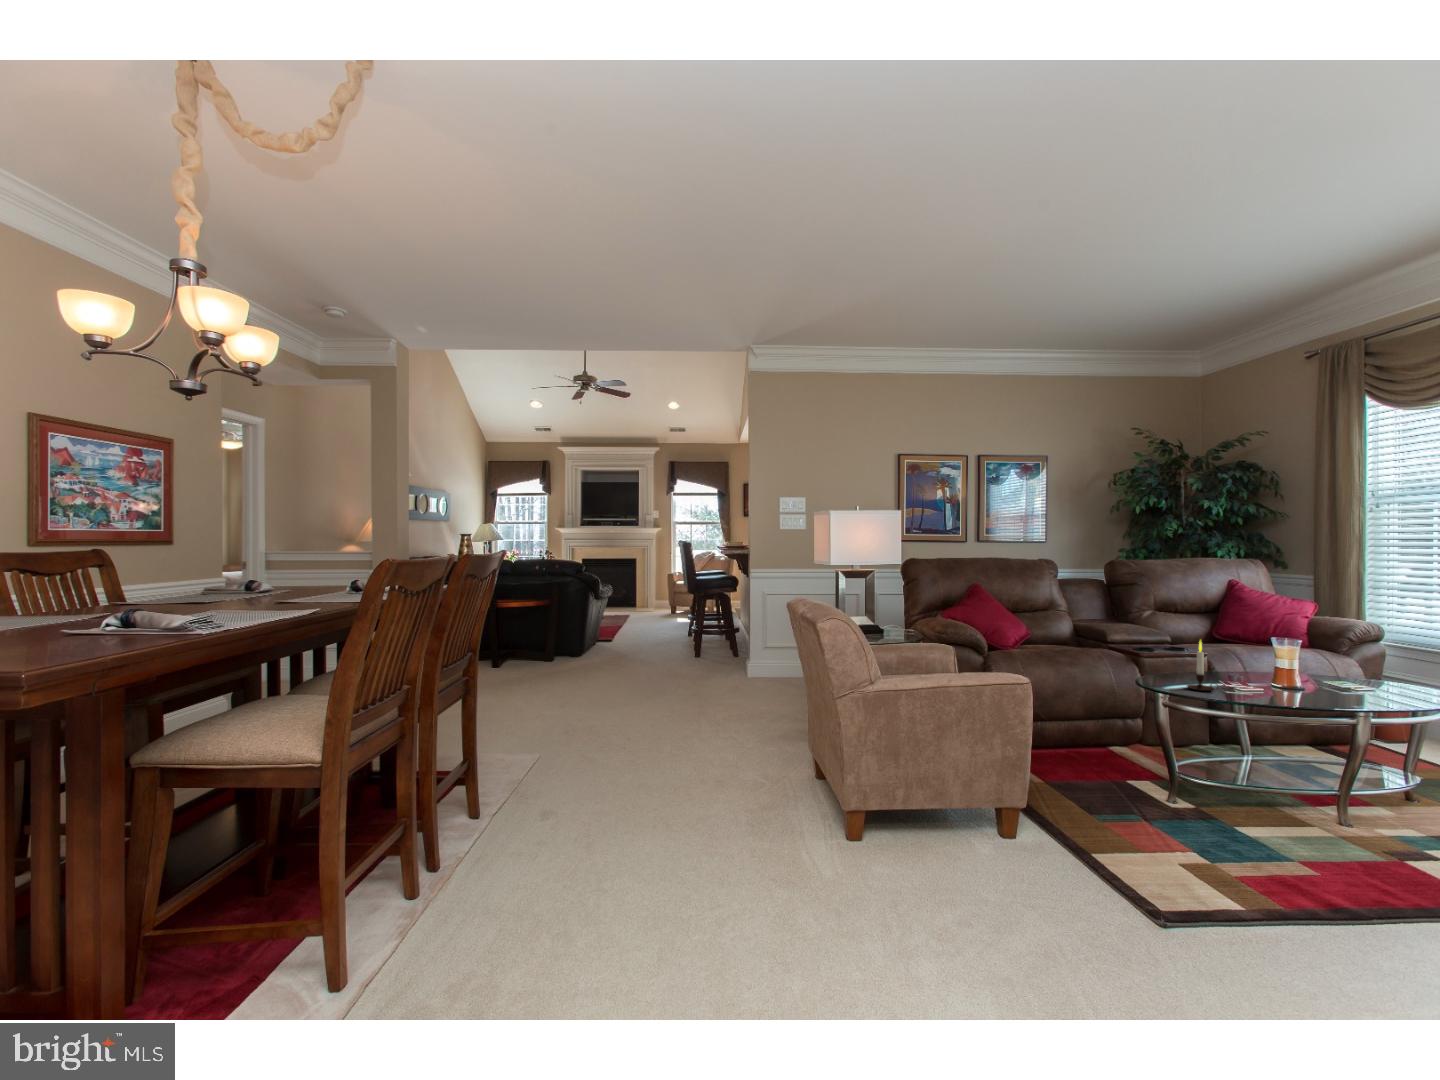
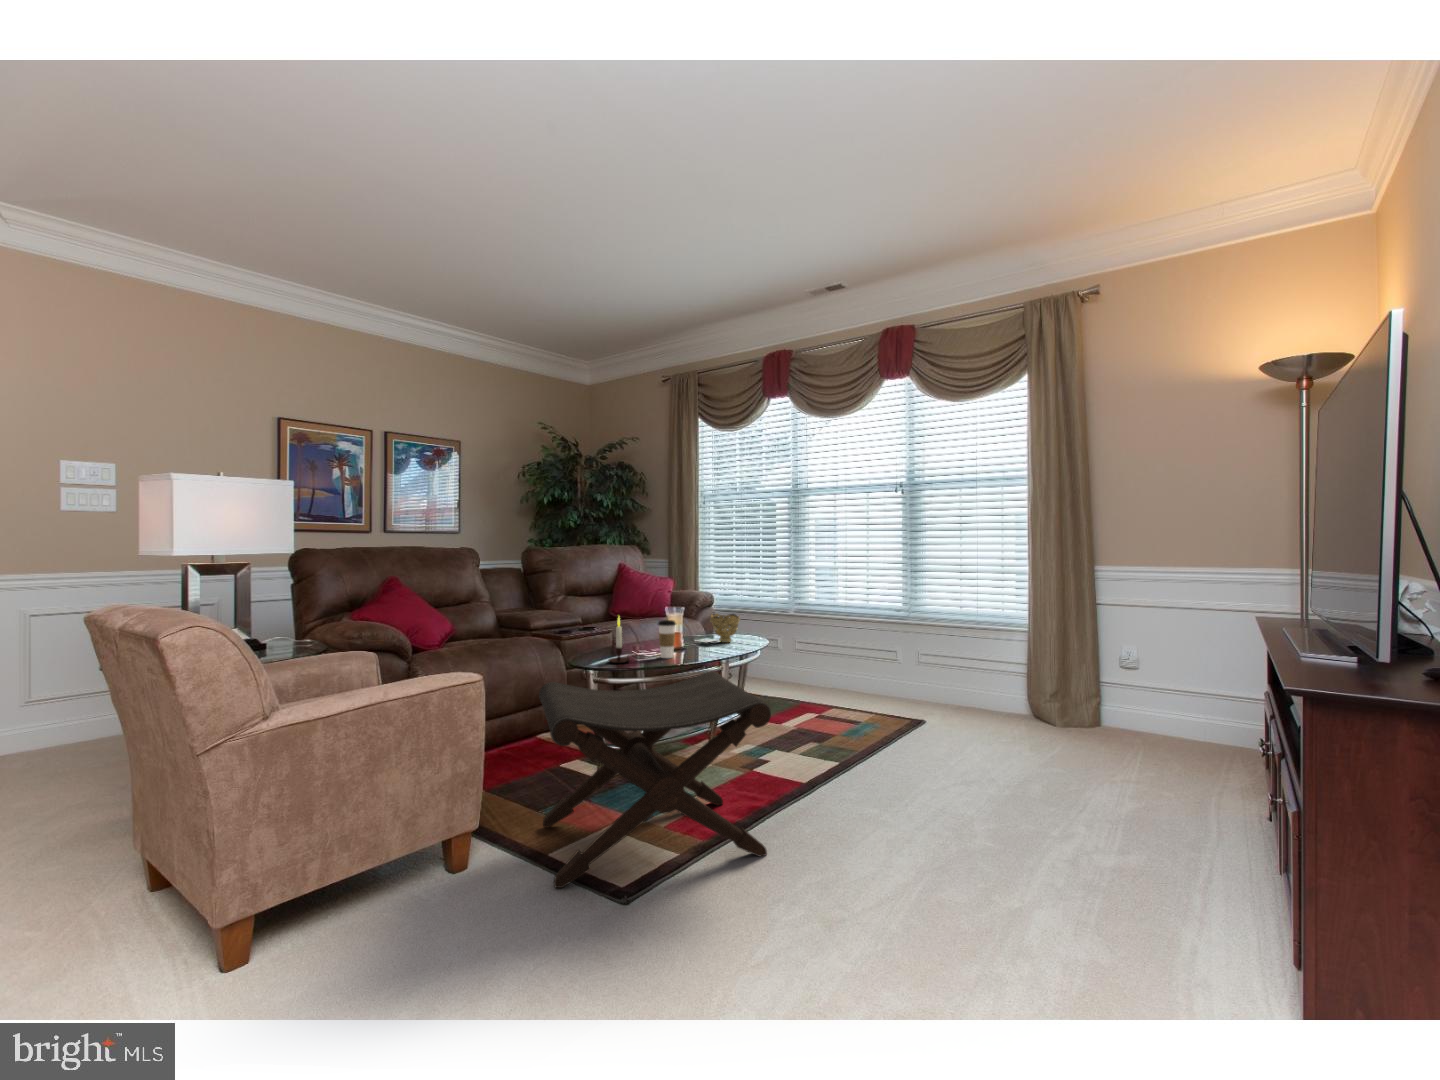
coffee cup: none [1255,651,1282,695] -> present [658,620,676,658]
decorative bowl: none [1346,651,1399,689] -> present [710,614,740,643]
footstool: none [1092,696,1389,951] -> present [539,672,771,888]

